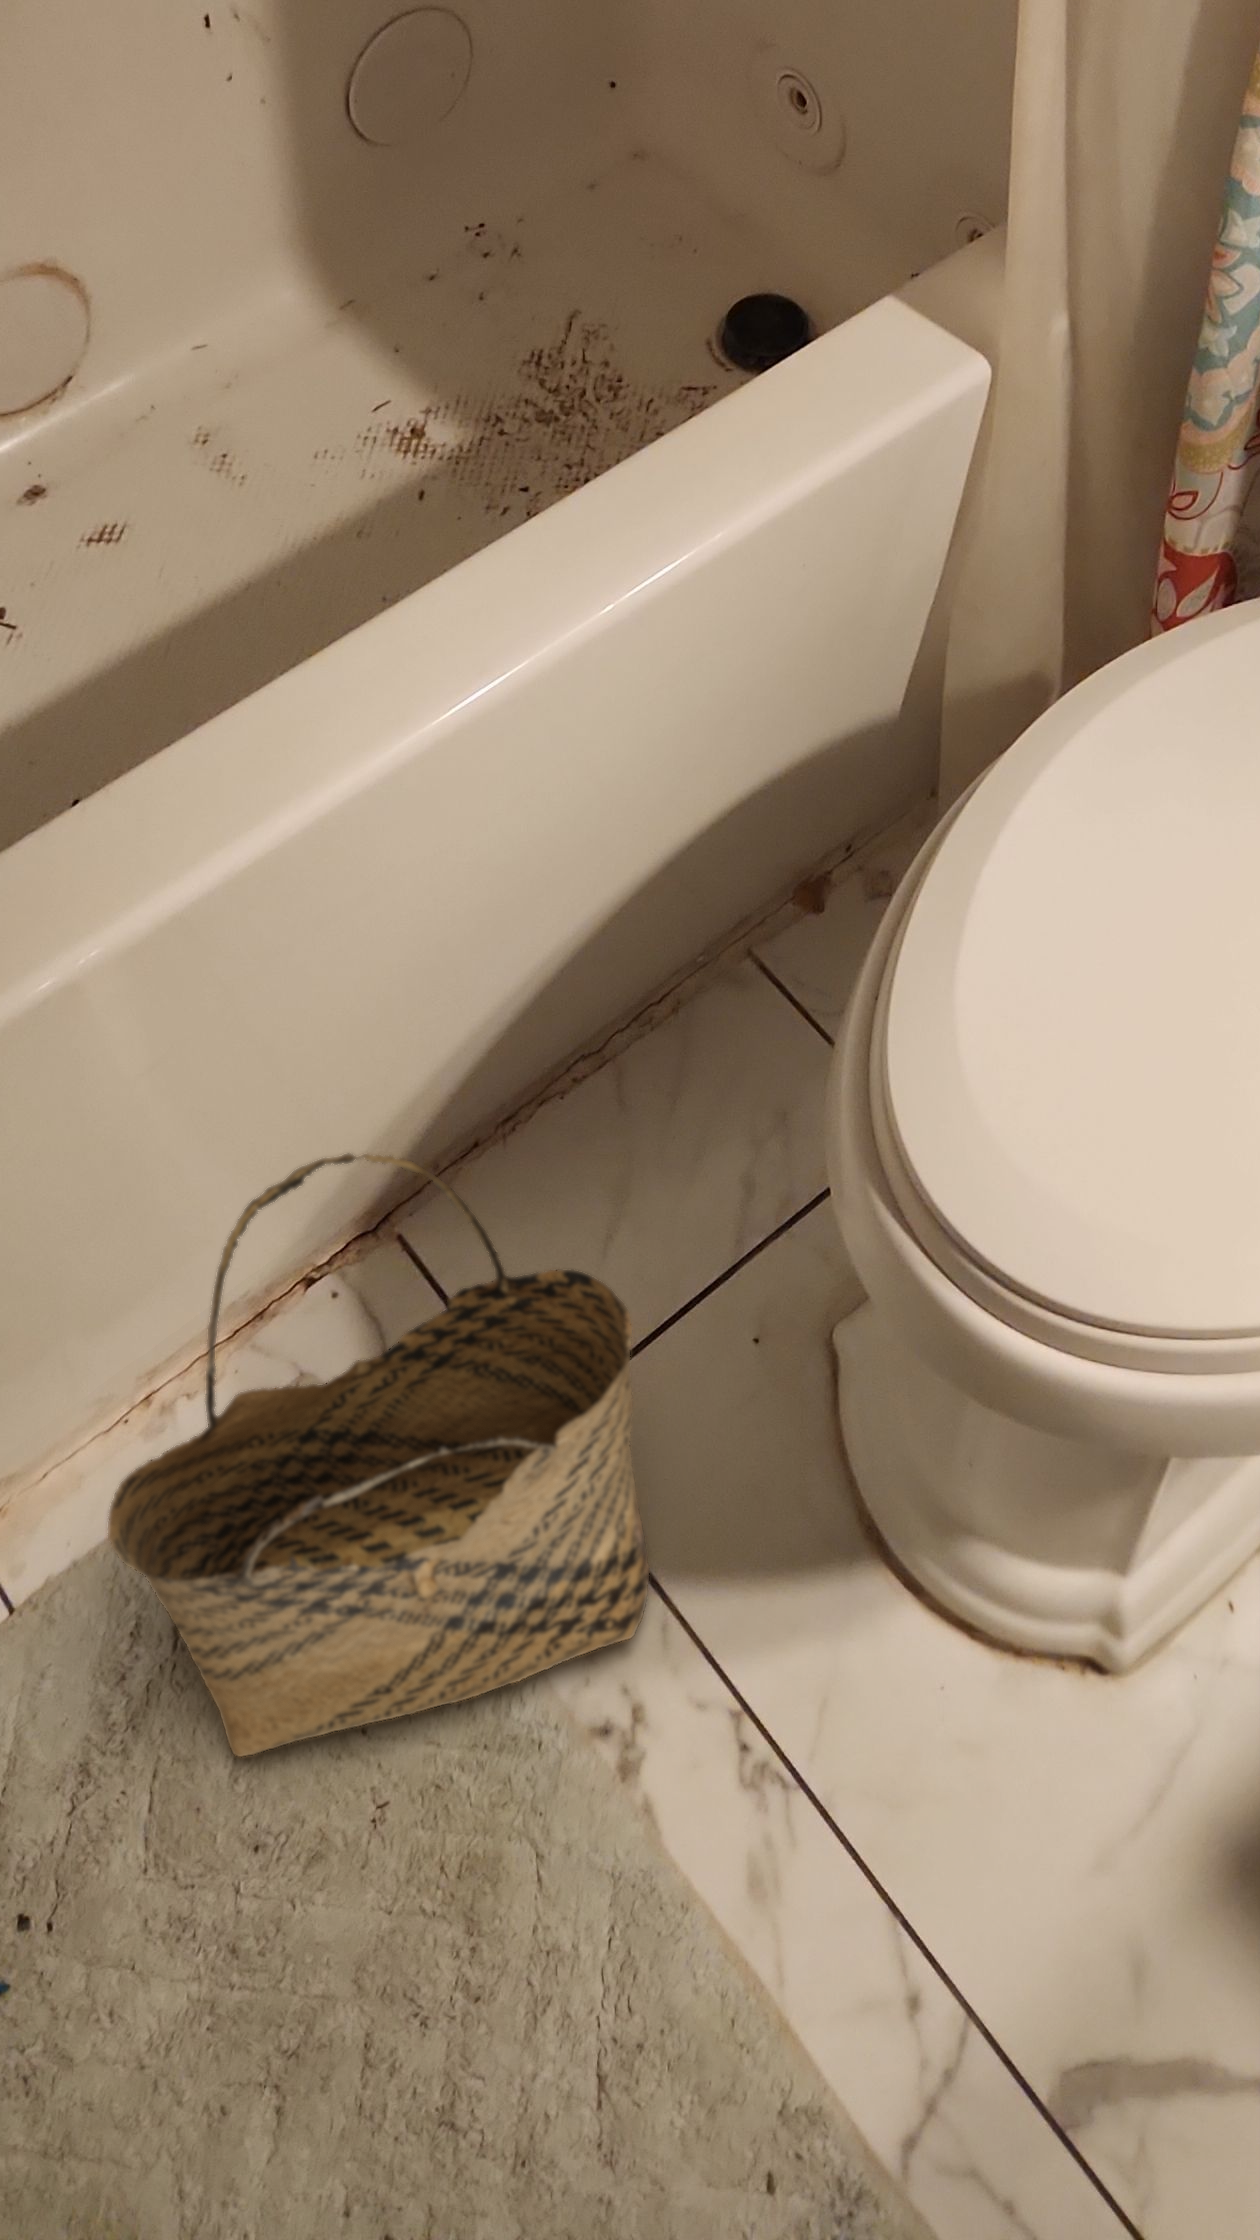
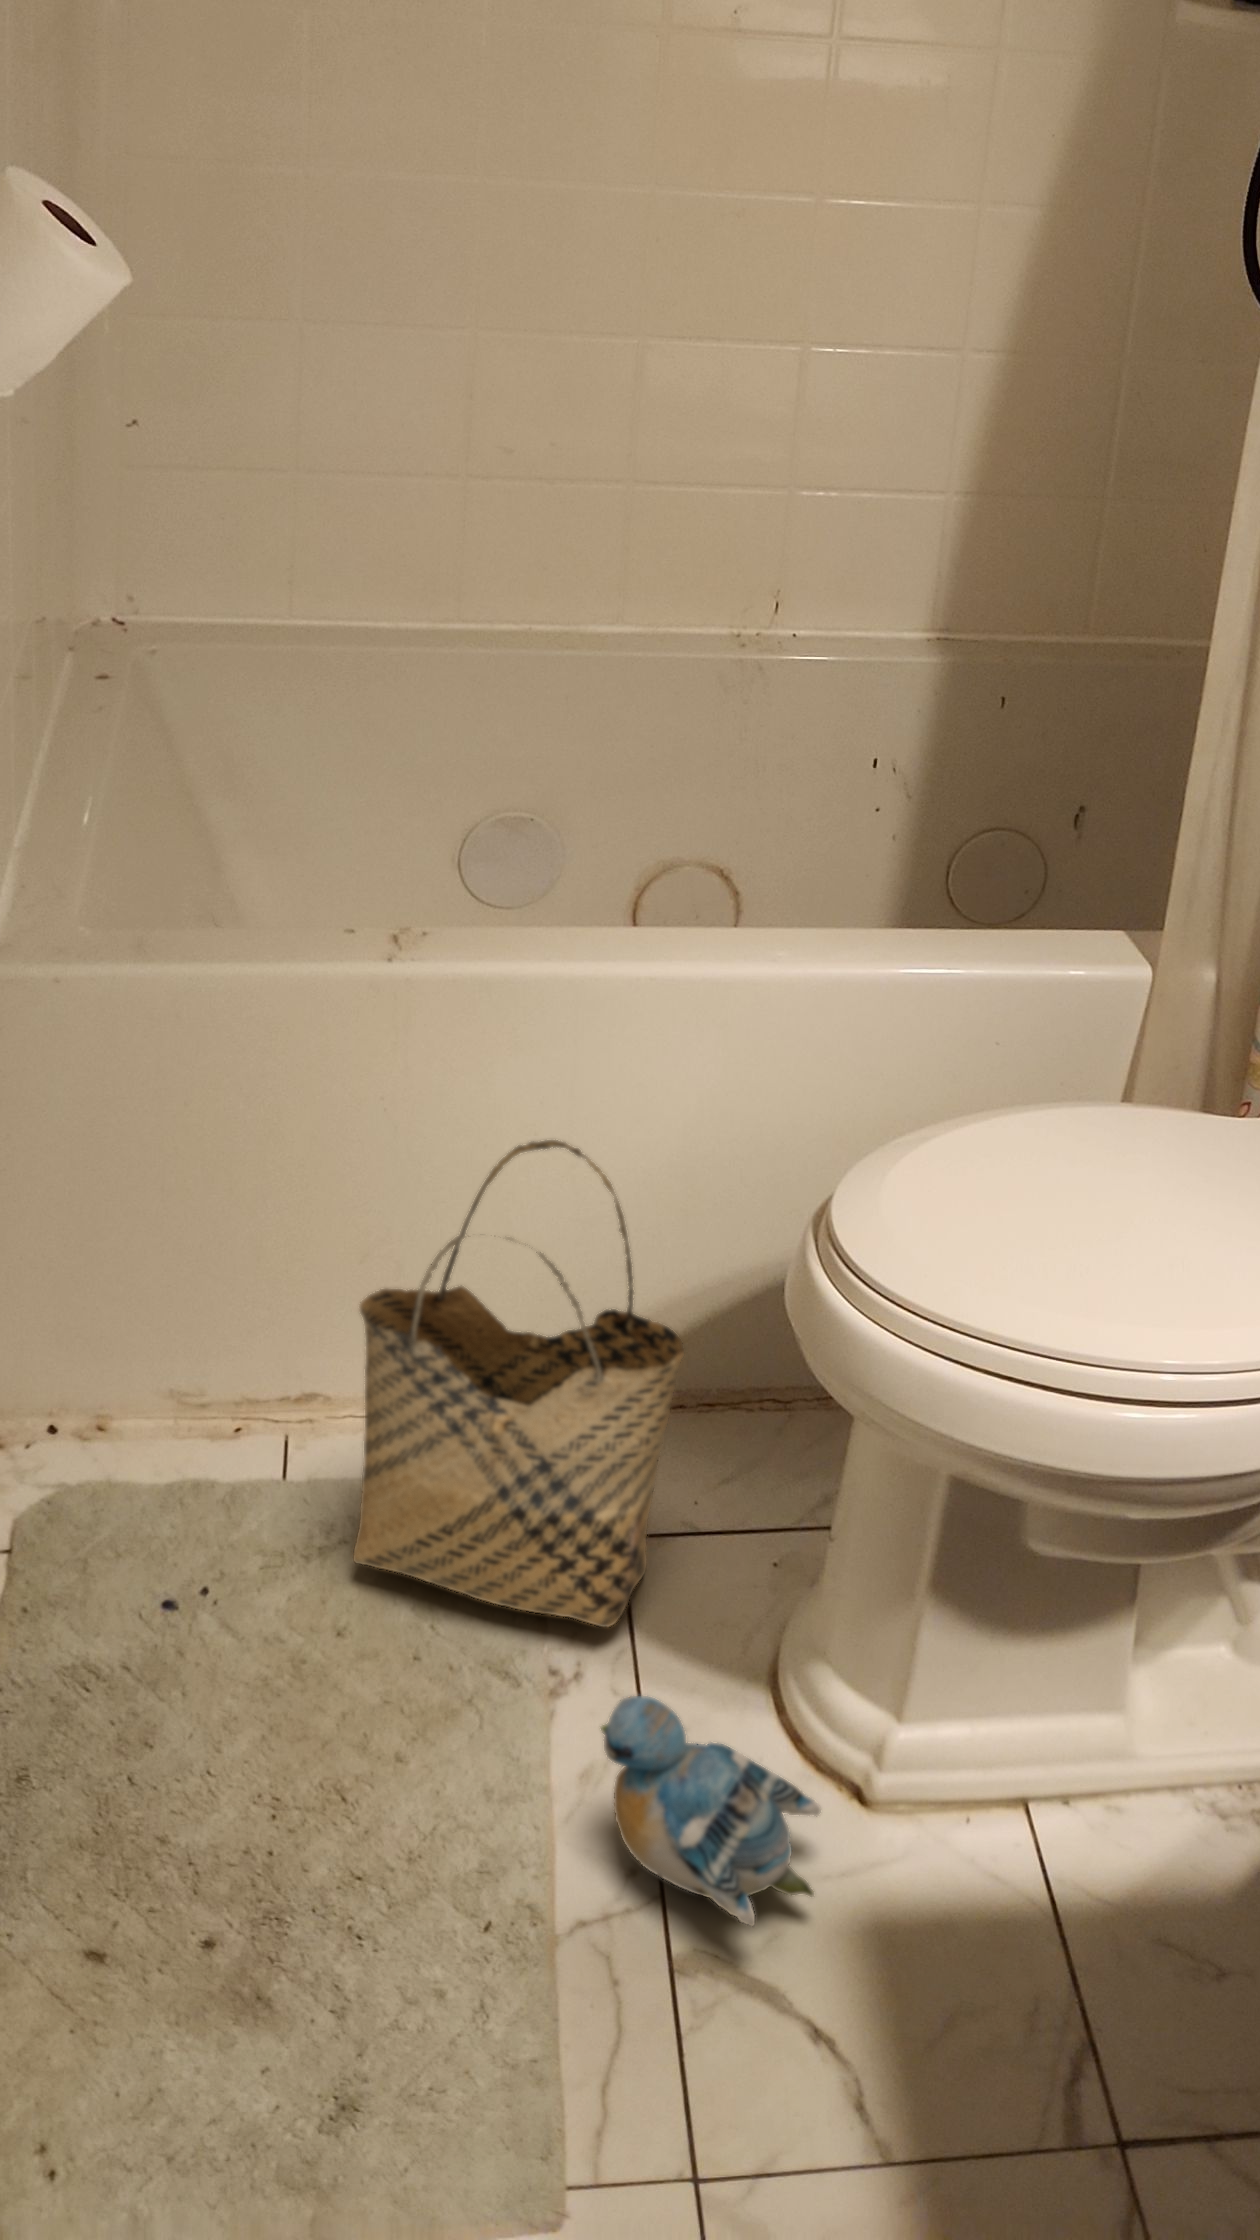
plush toy: none [815,1771,1170,2048] -> present [601,1696,820,1927]

